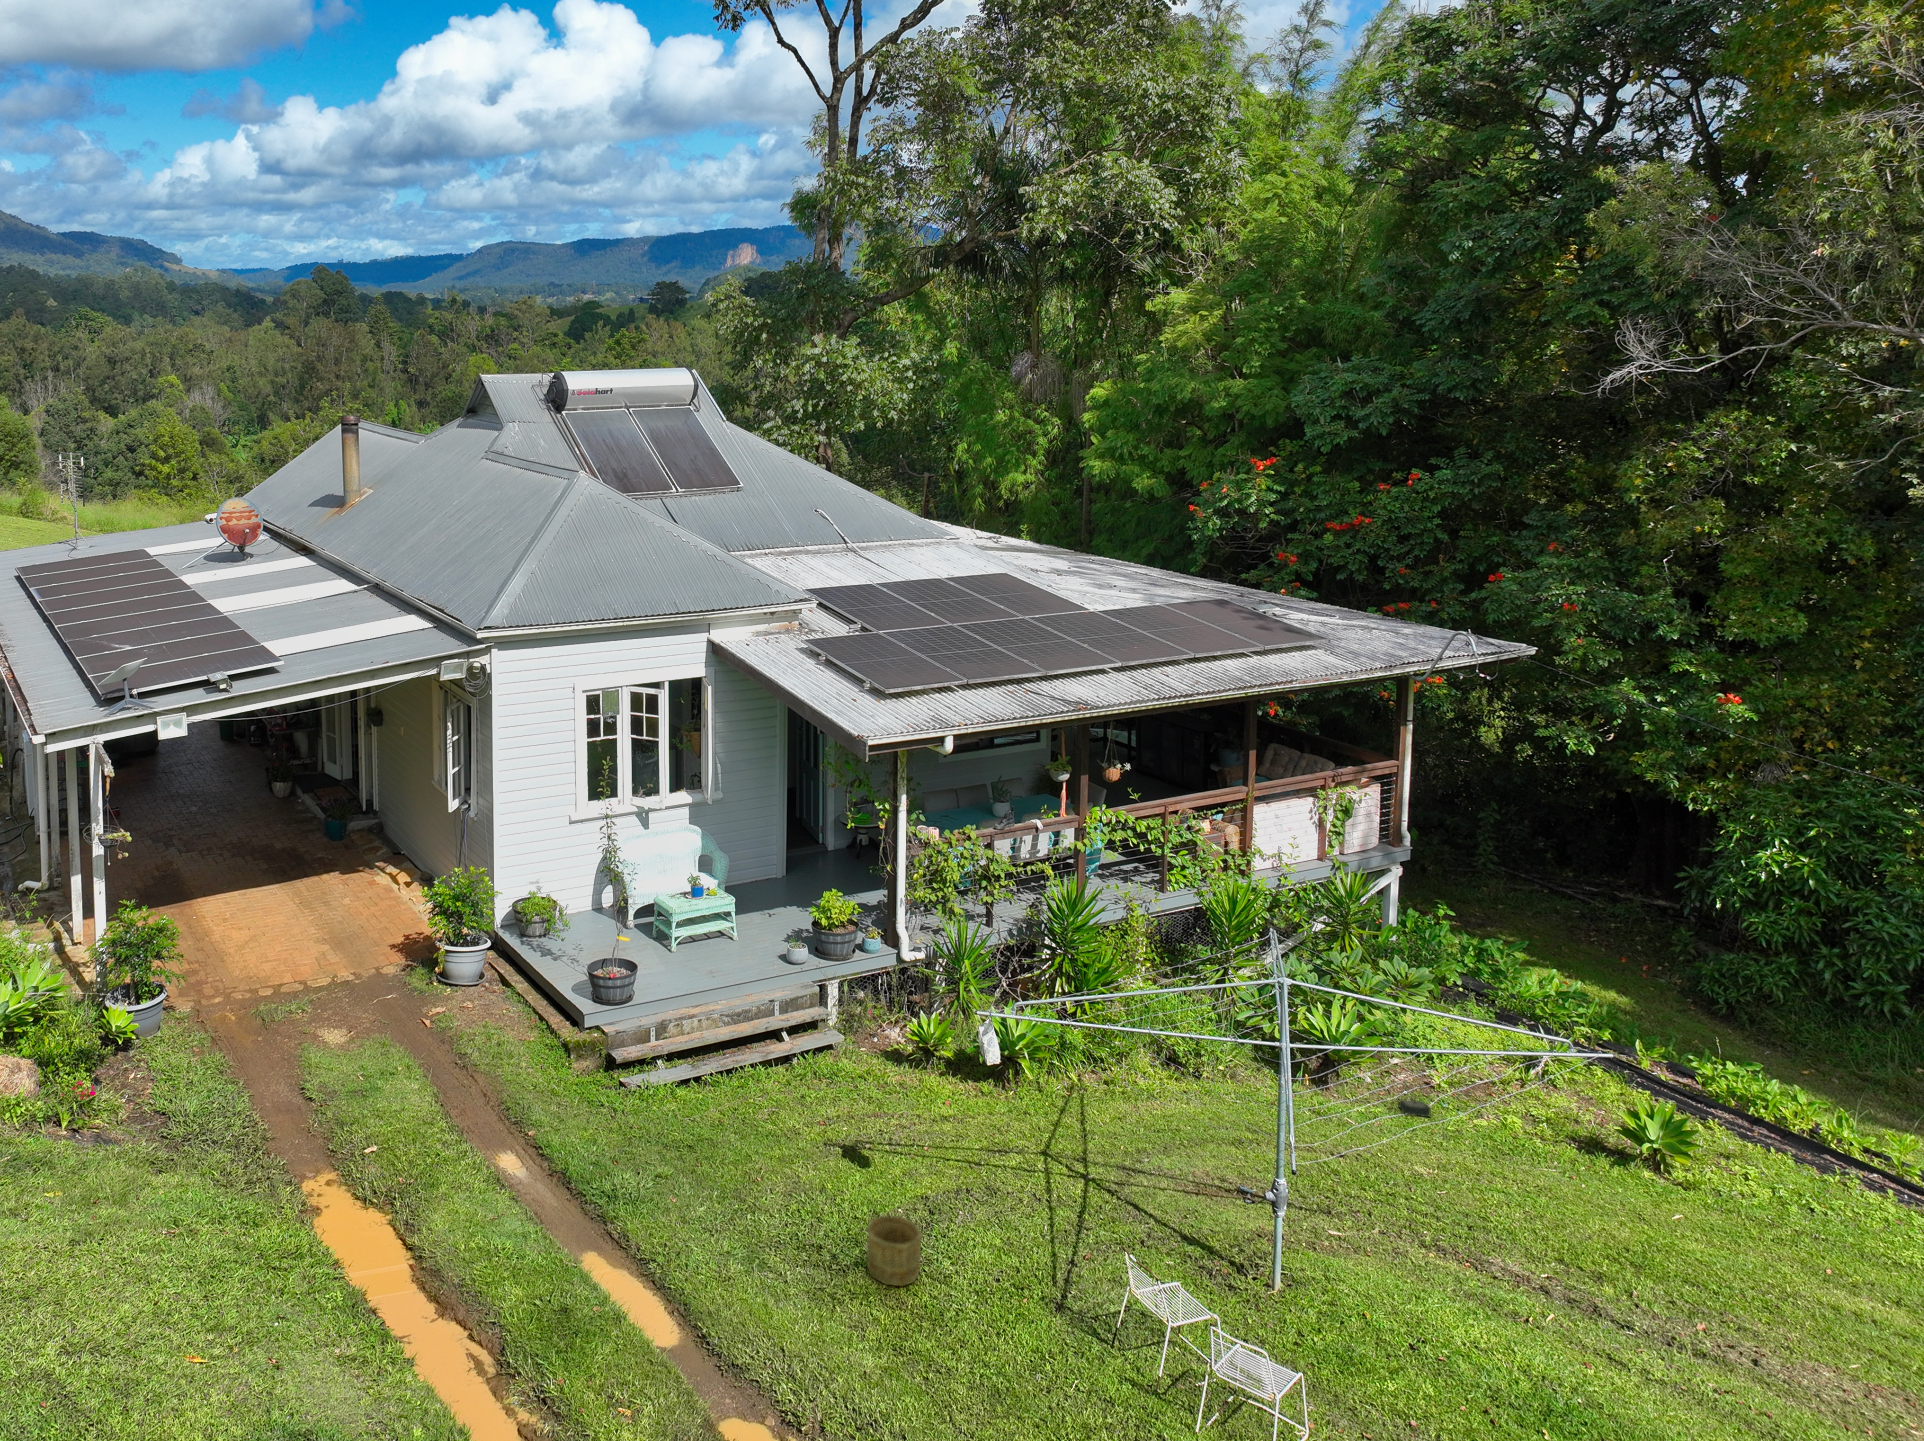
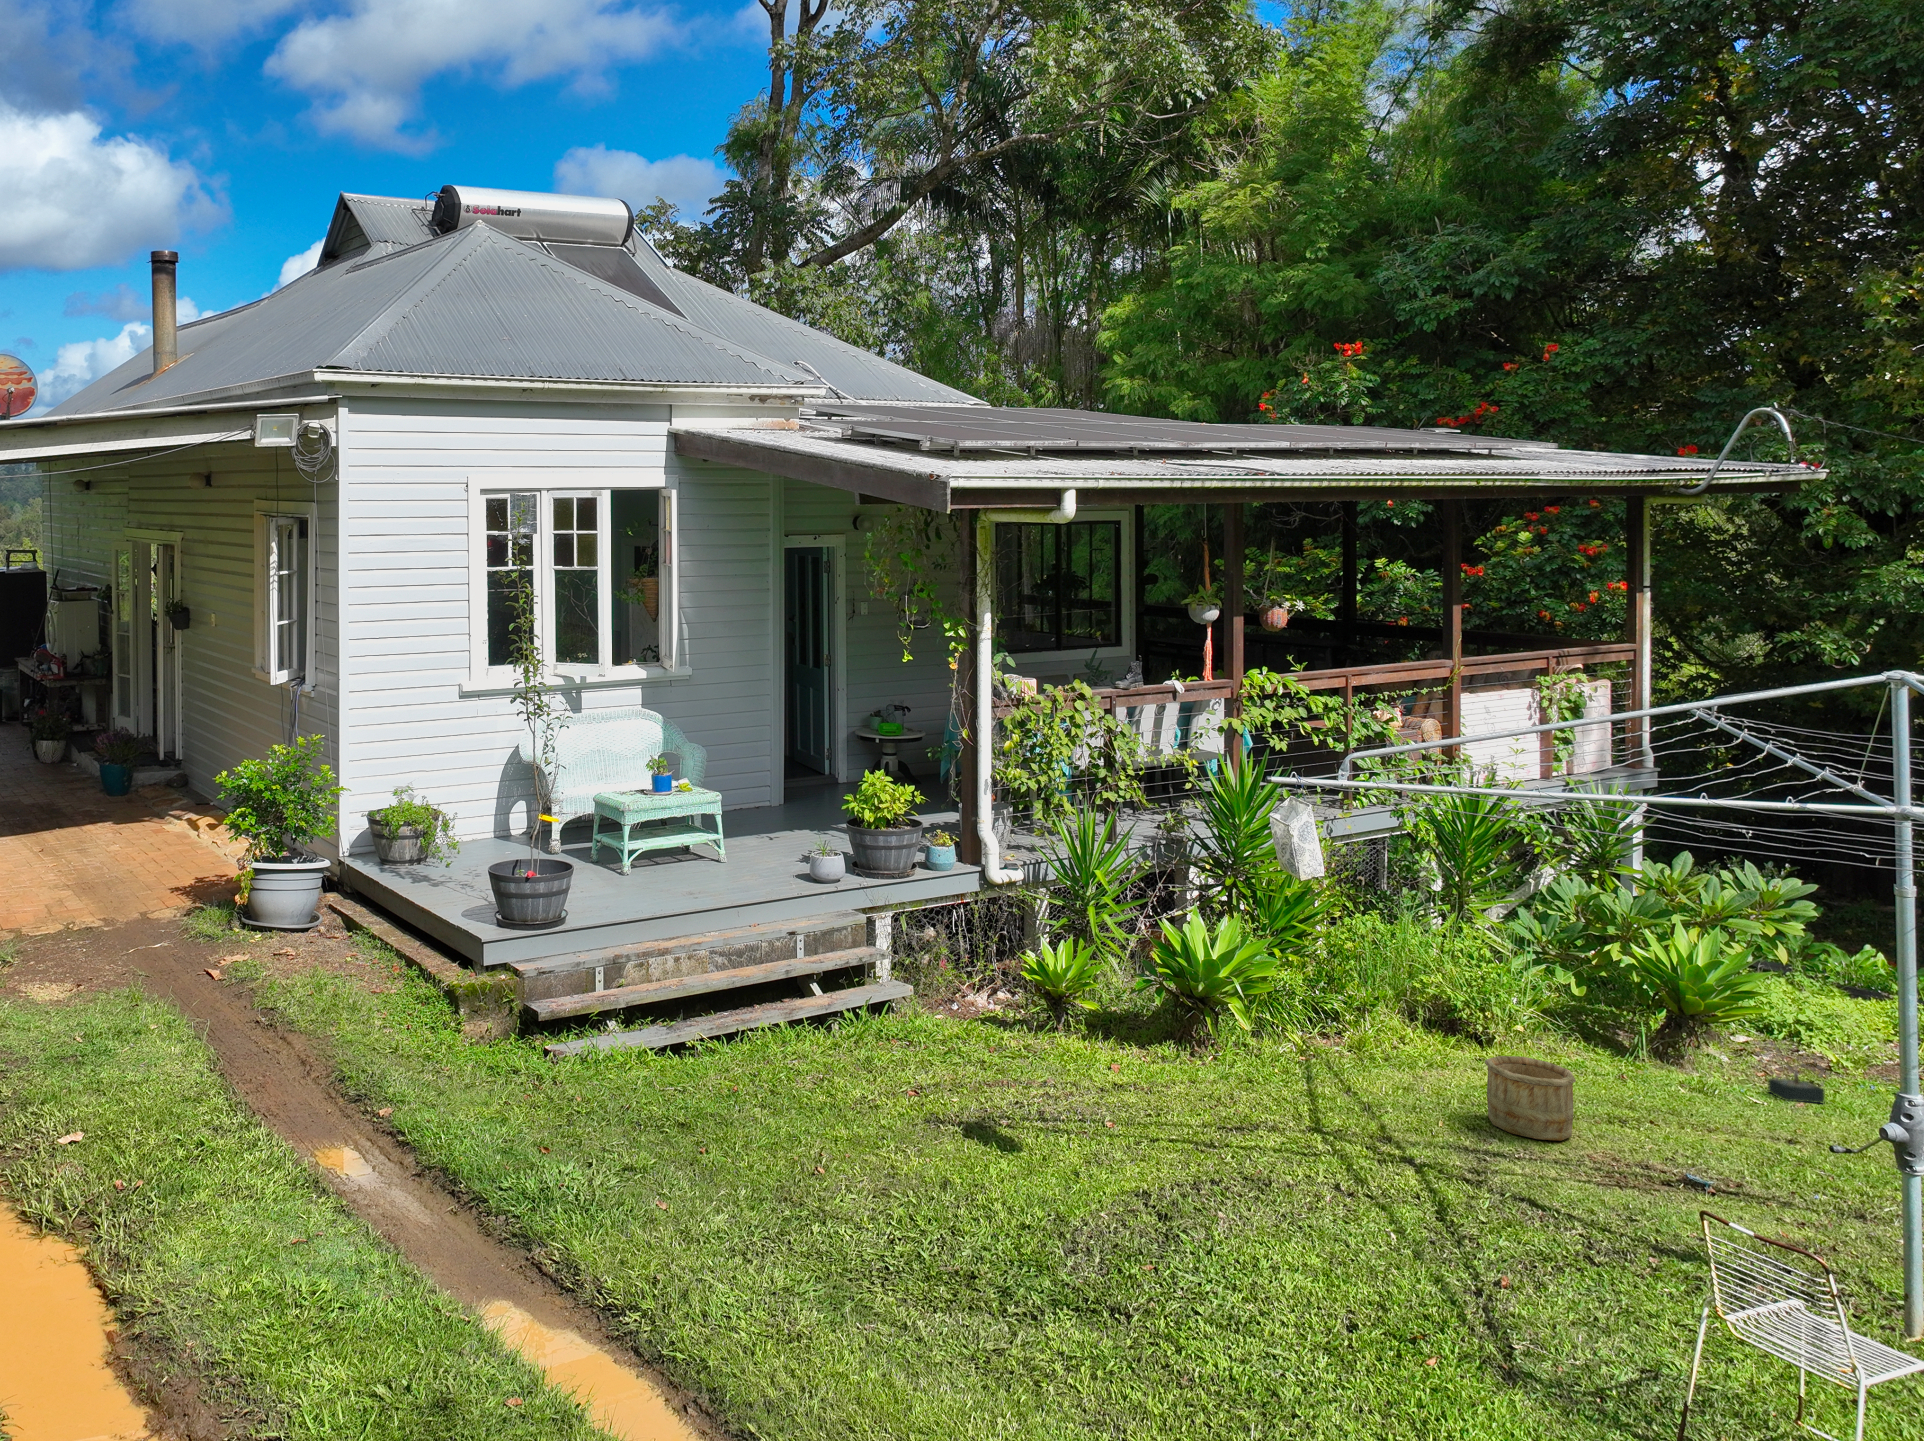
wooden bucket: present [866,1215,922,1286] -> present [1485,1056,1576,1141]

